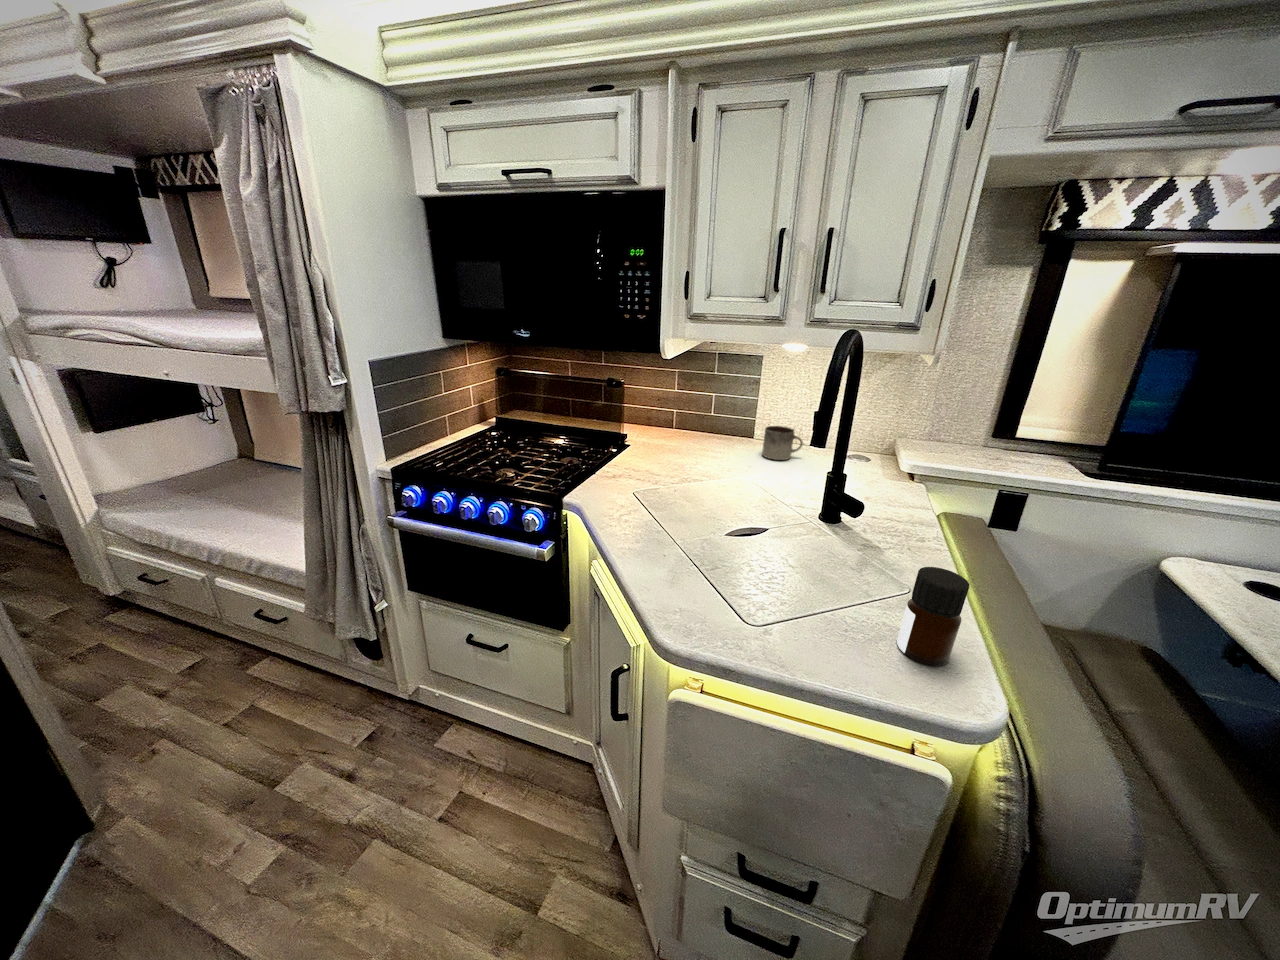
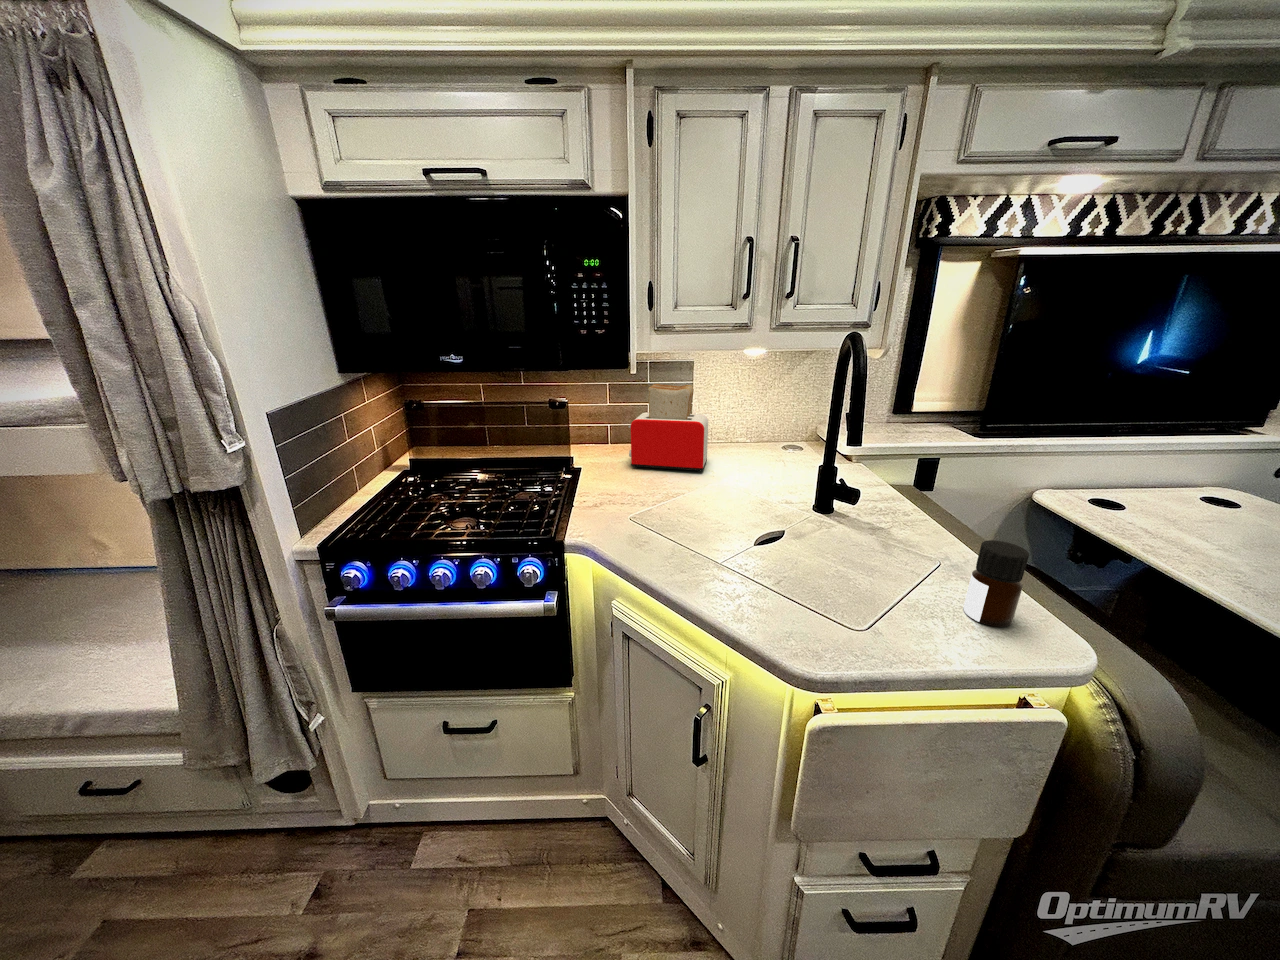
toaster: none [667,374,748,463] -> present [628,384,708,472]
mug: present [762,426,803,460] -> none [722,428,759,461]

